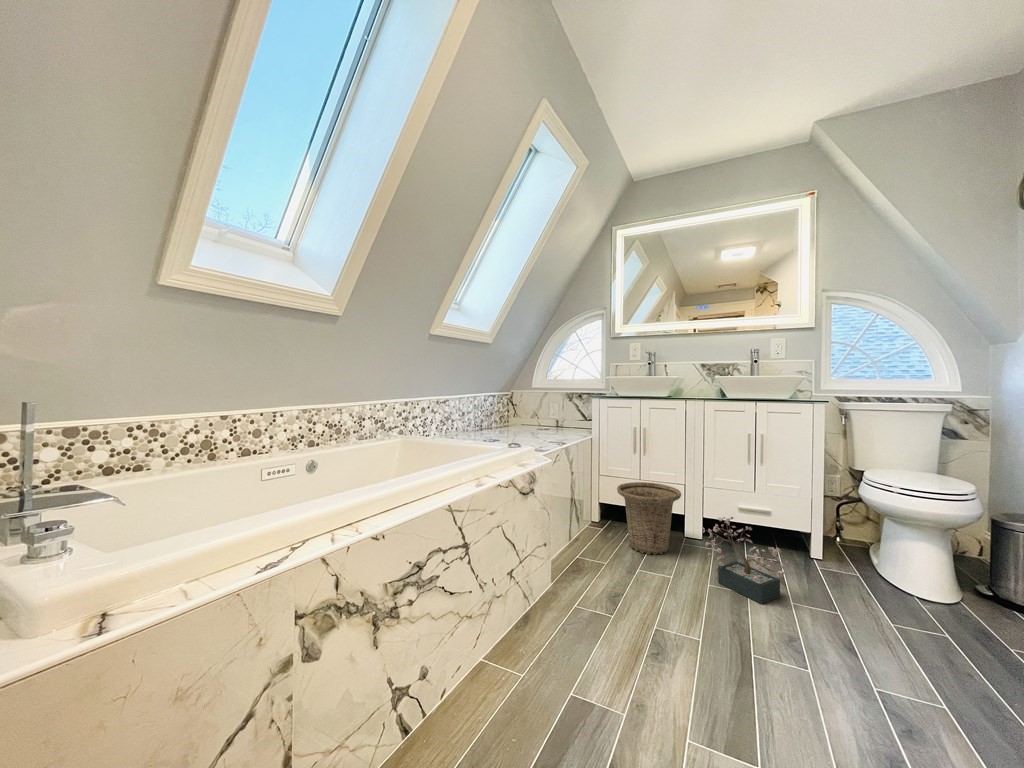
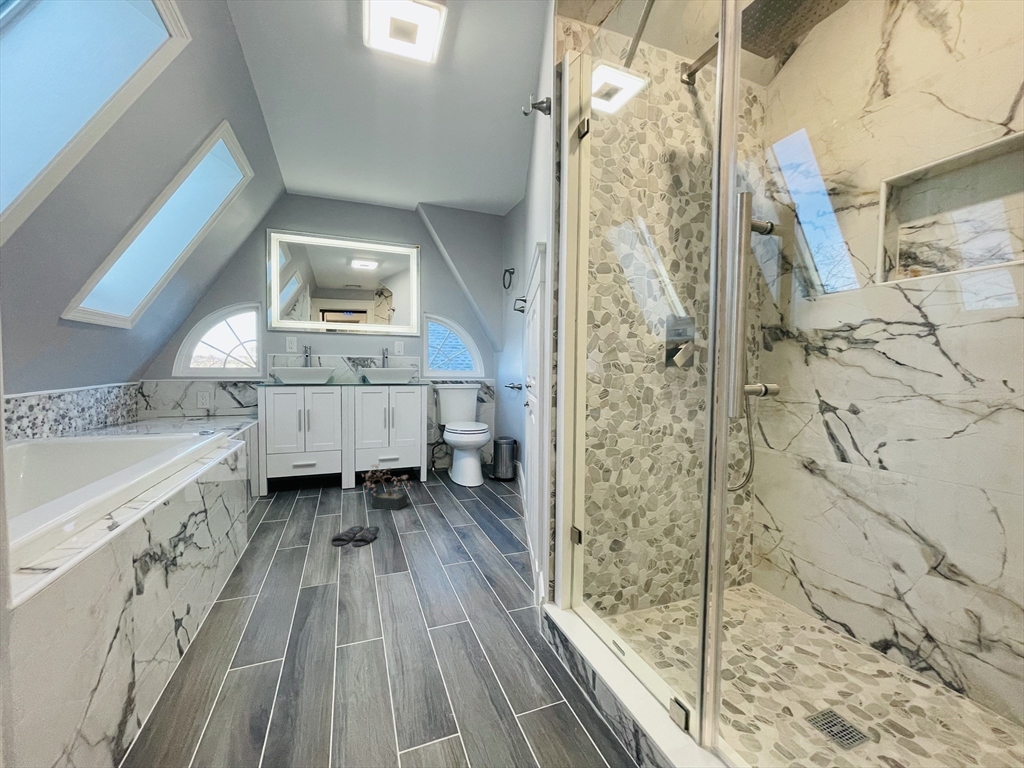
basket: present [617,482,681,555] -> none [290,453,343,507]
slippers: none [642,609,720,657] -> present [332,526,379,547]

